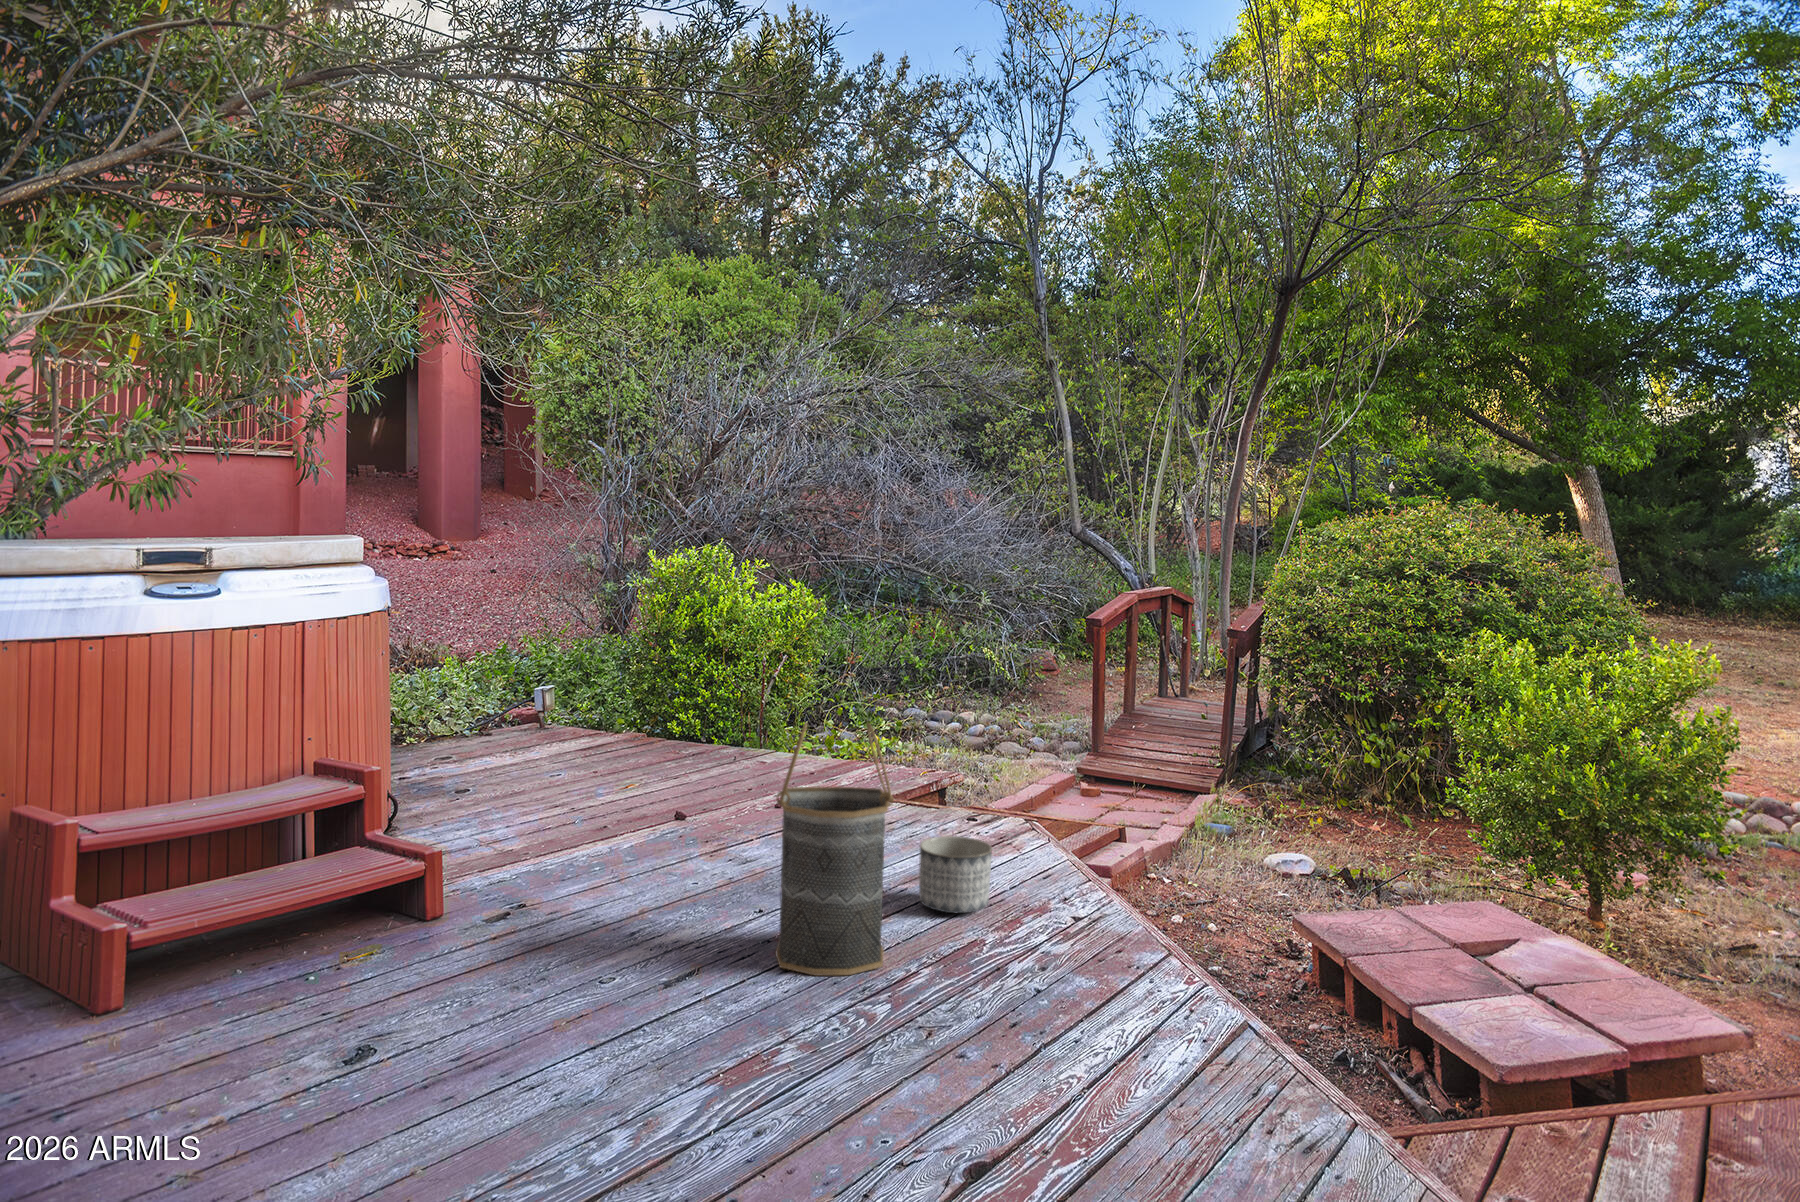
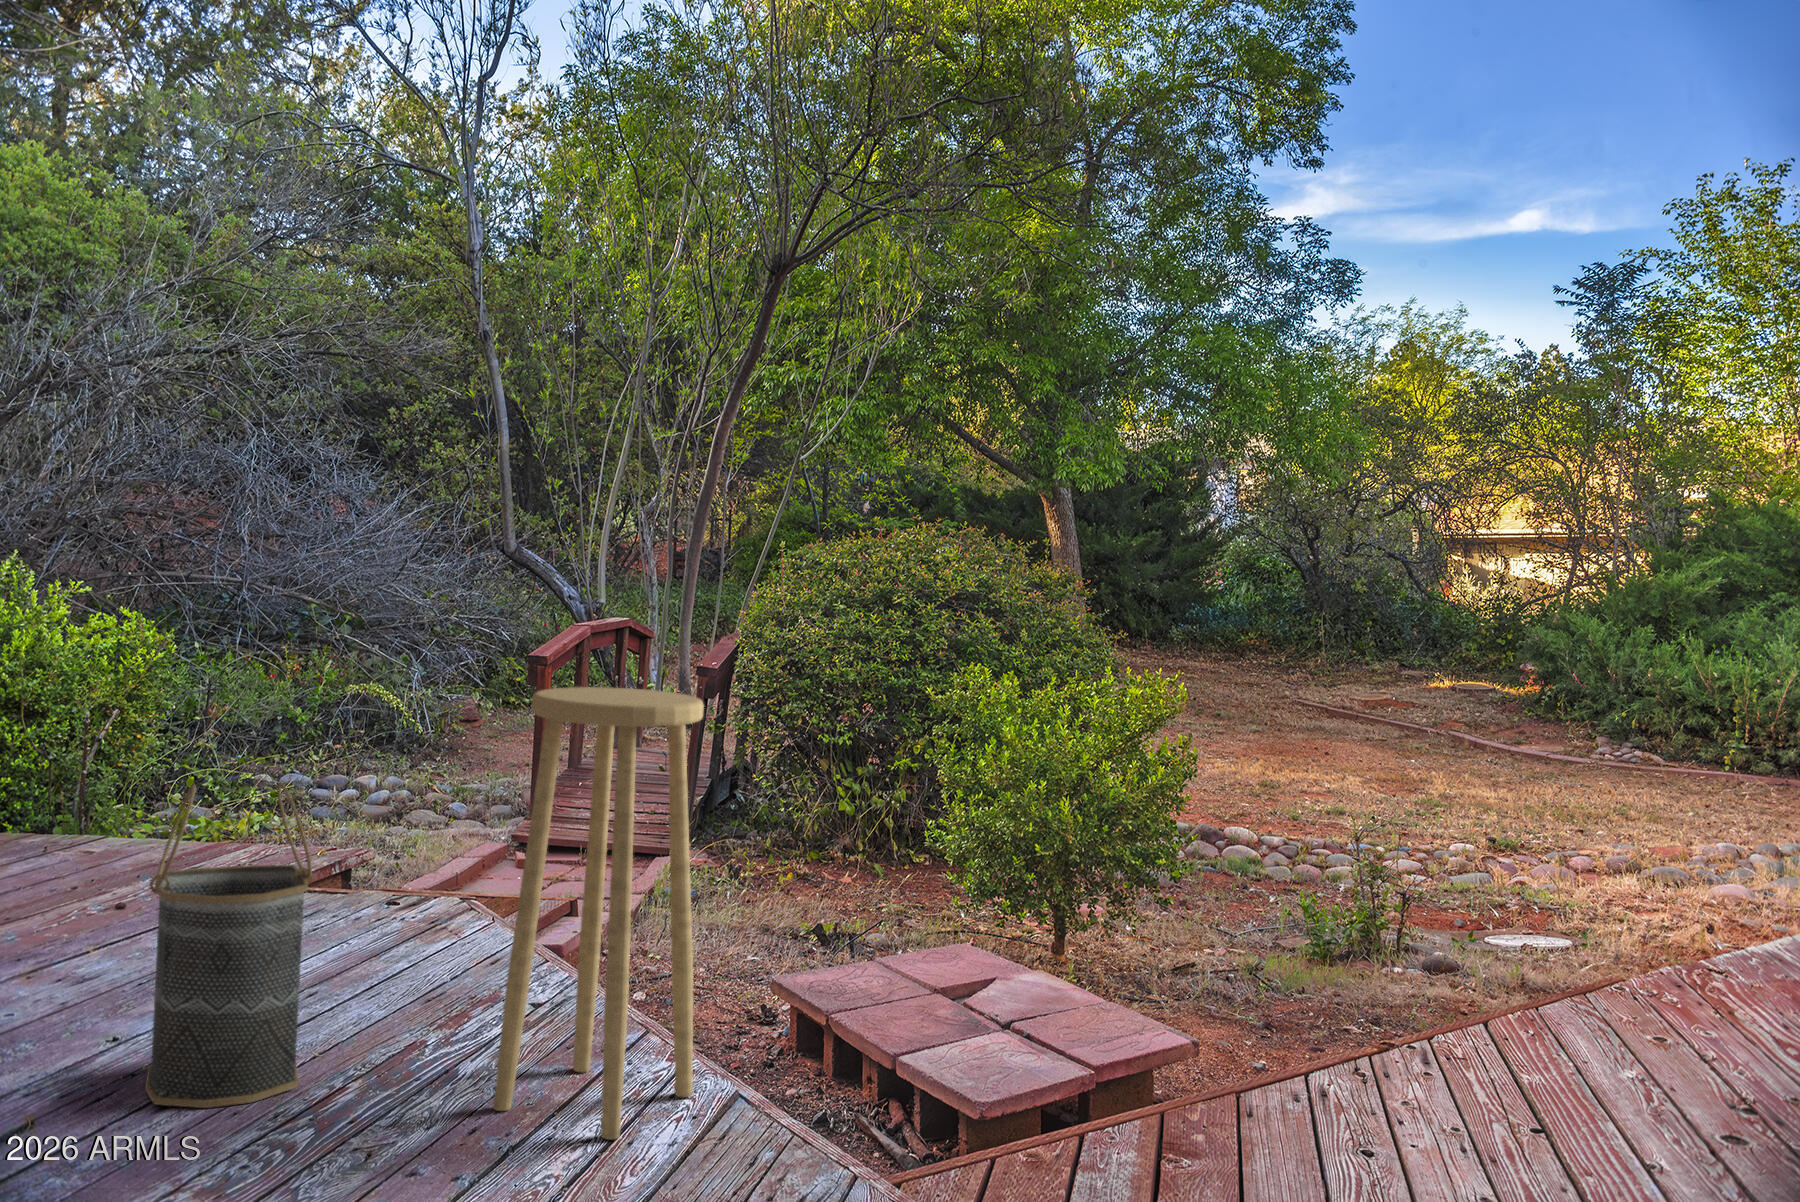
stool: none [1032,651,1214,1051] -> present [493,687,704,1140]
planter: present [919,836,992,913] -> none [337,922,433,1016]

